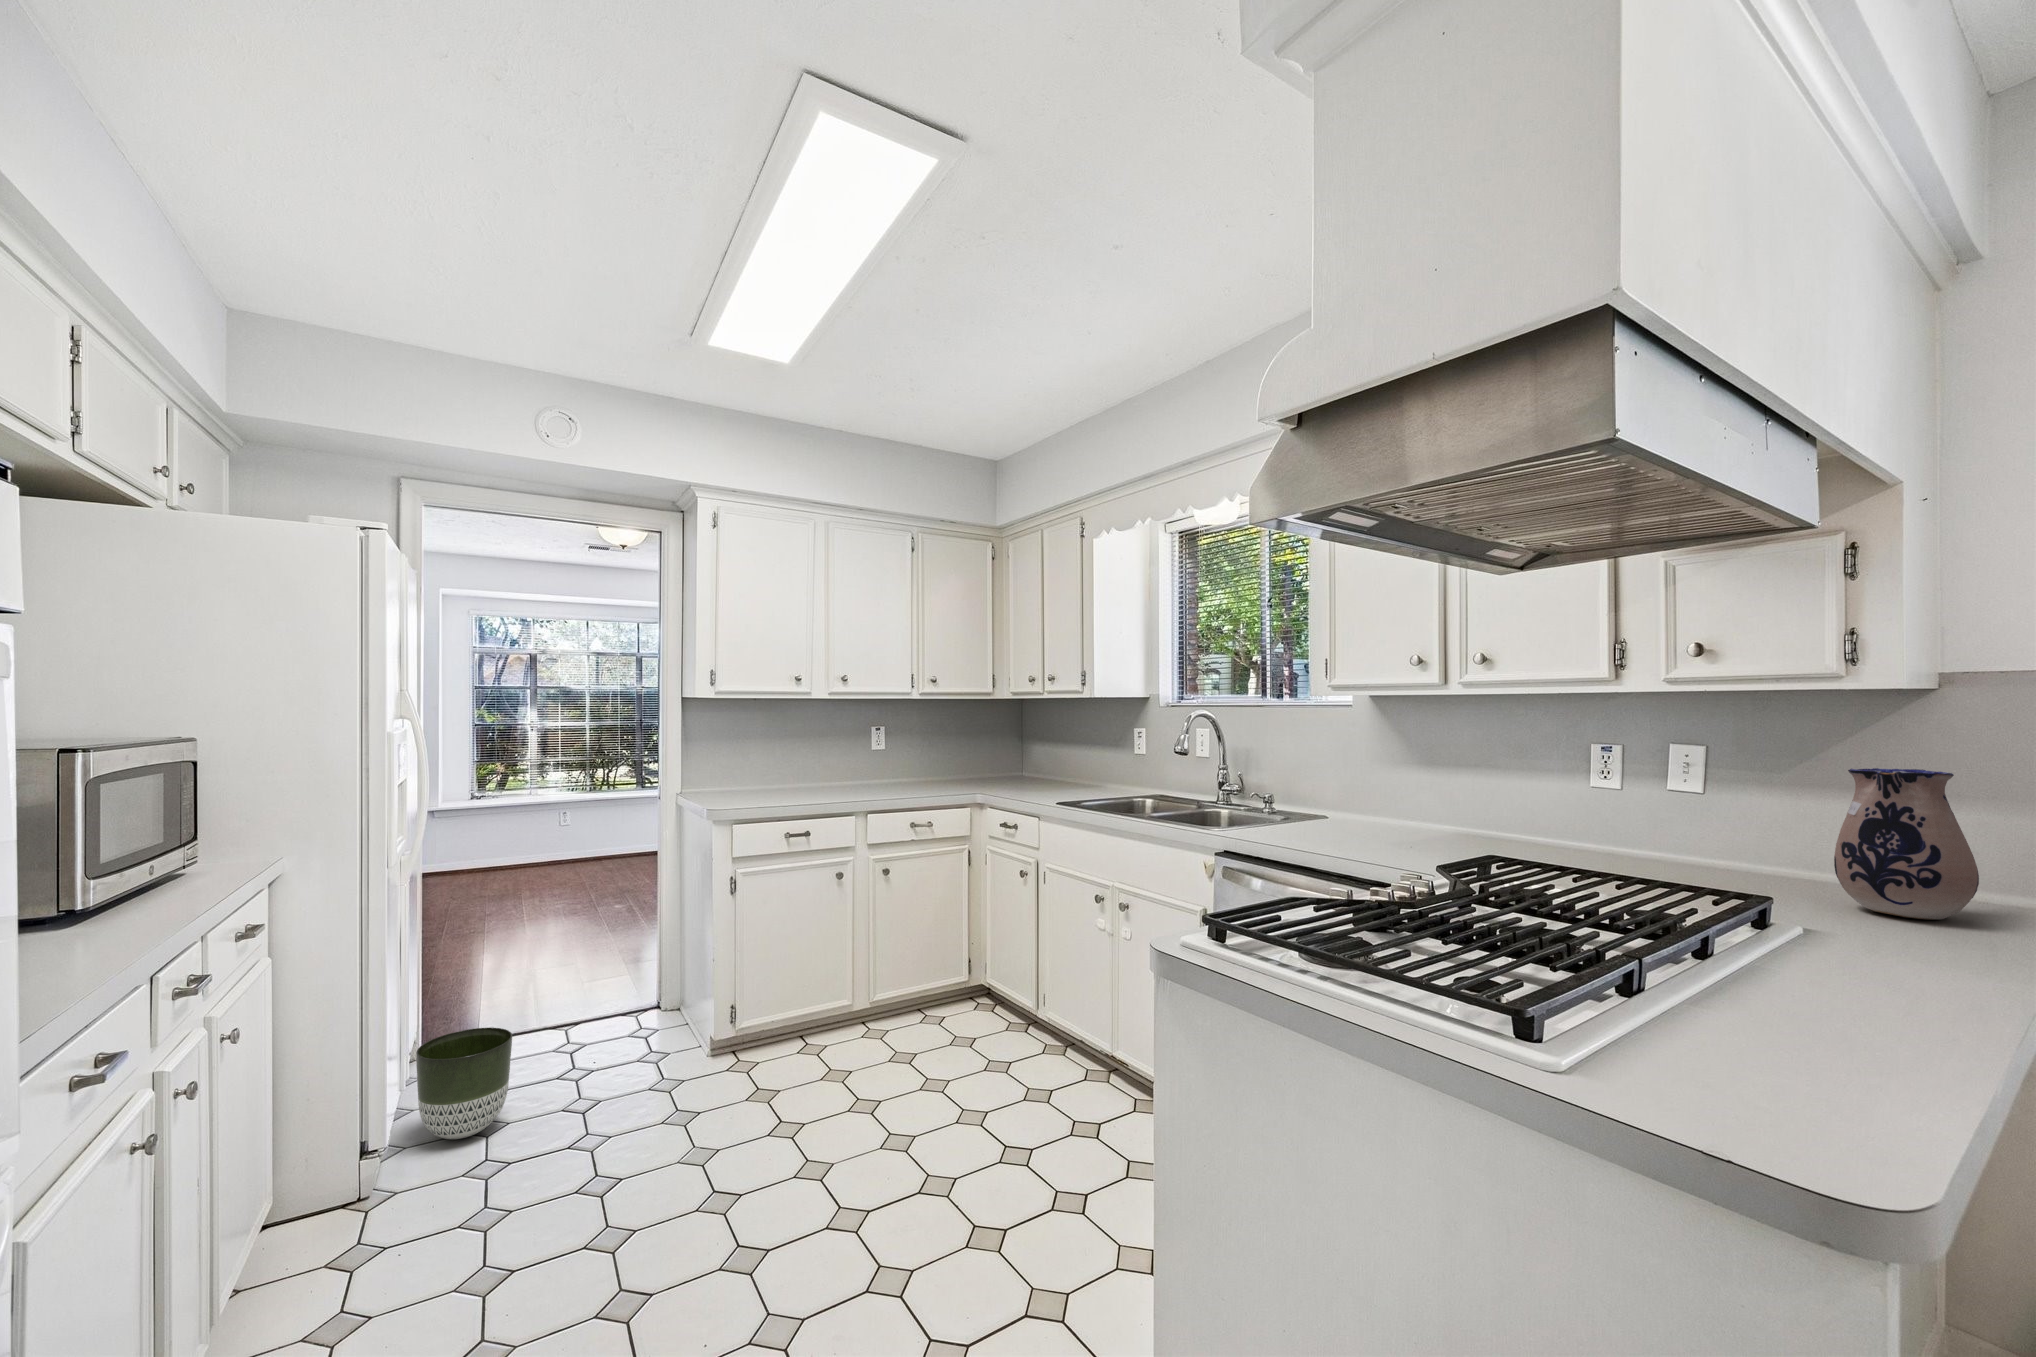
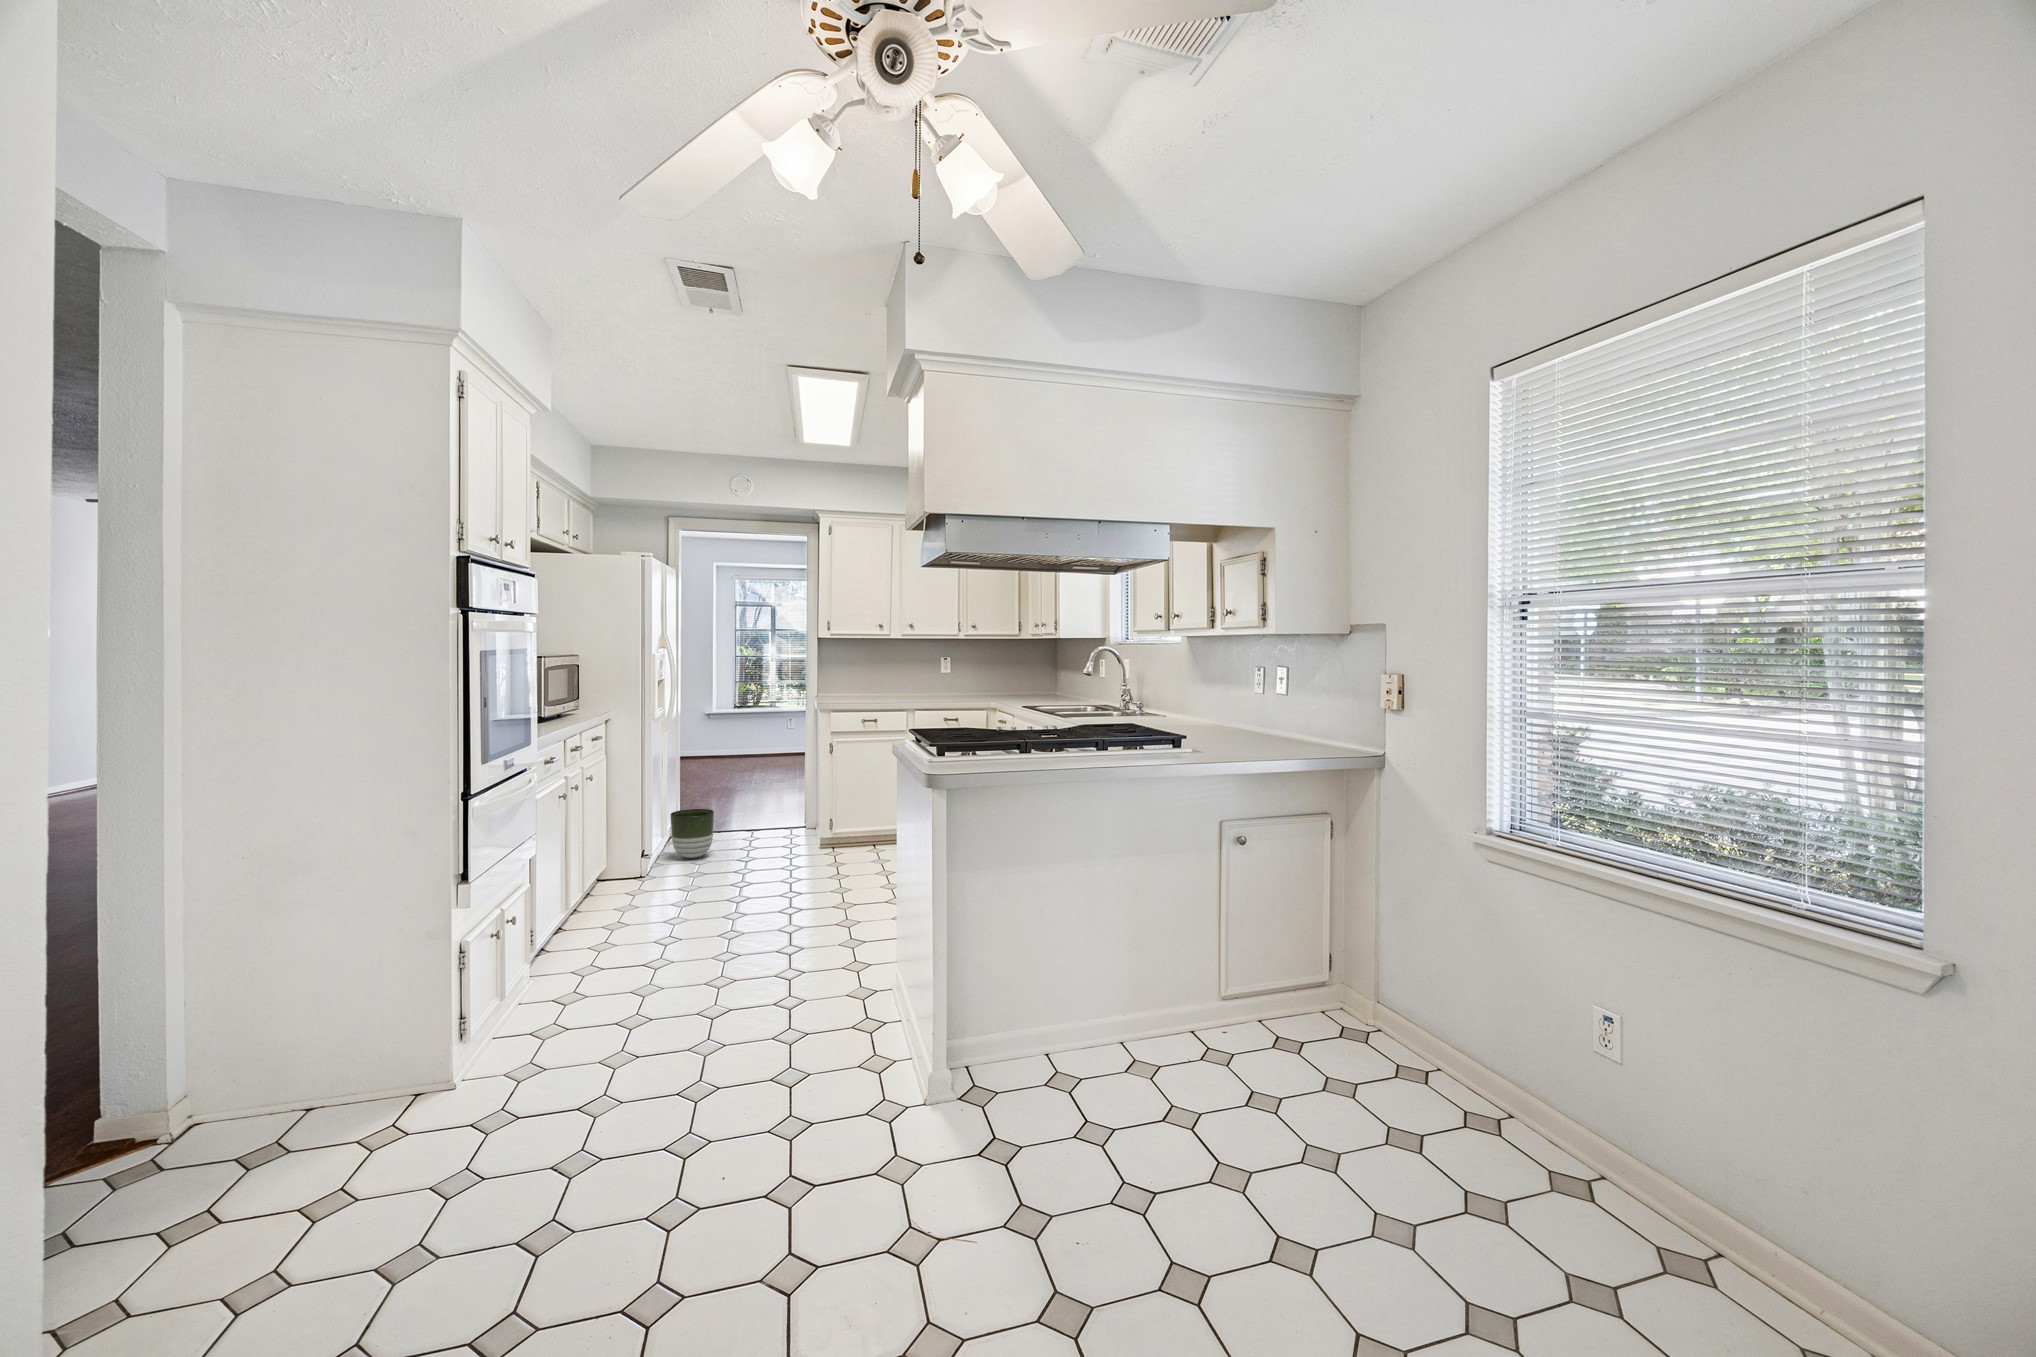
ceramic pitcher: present [1834,768,1979,920] -> none [1204,678,1261,747]

